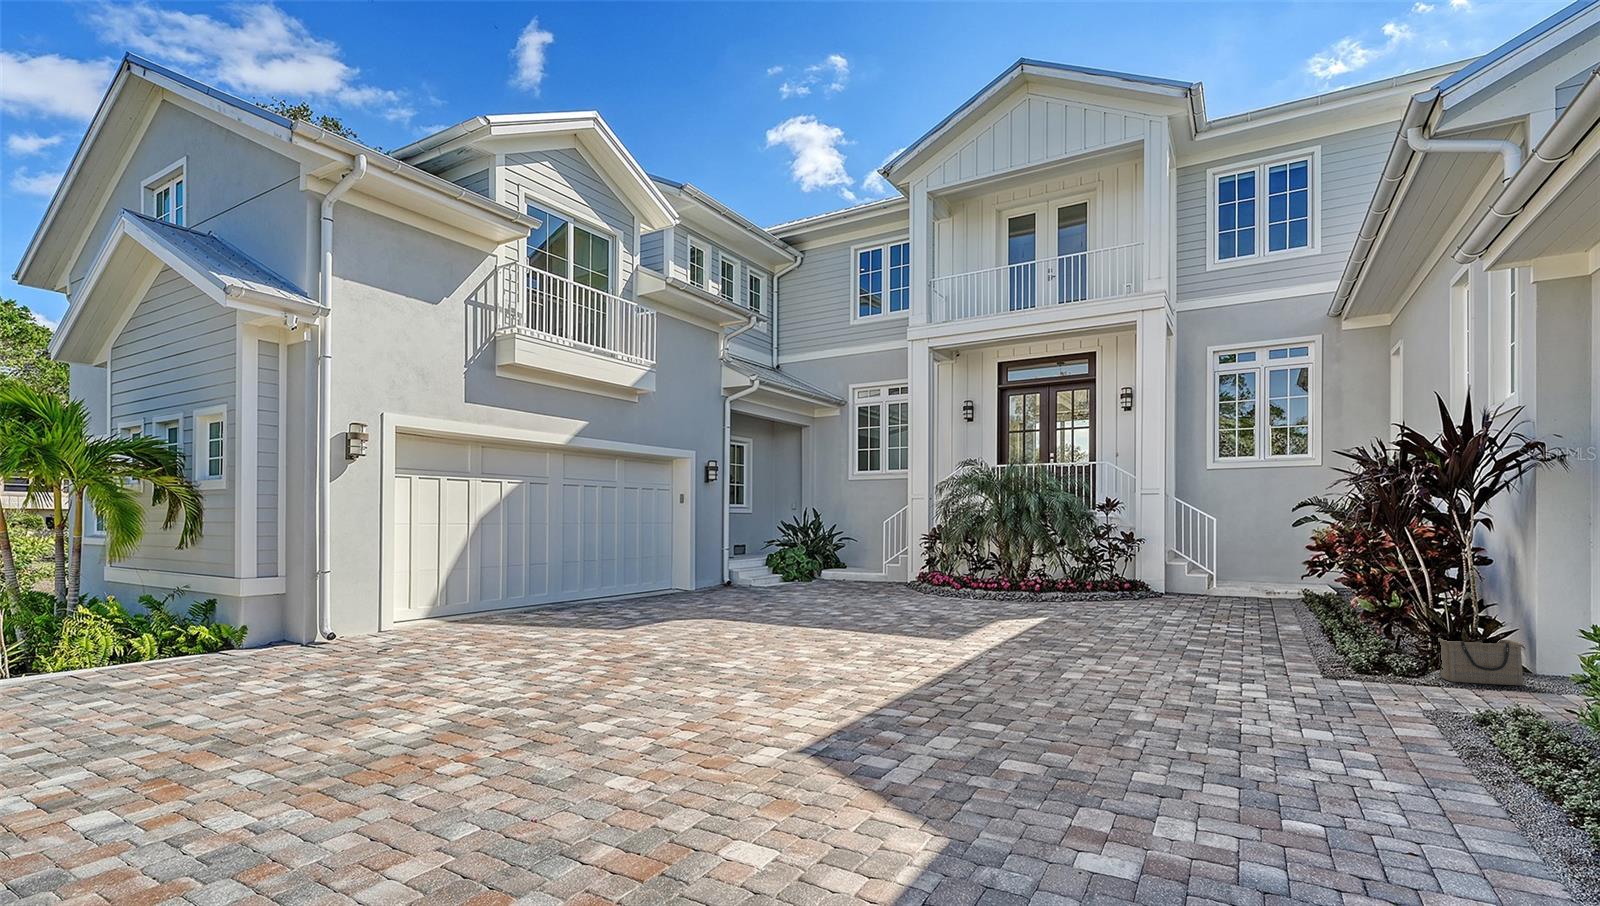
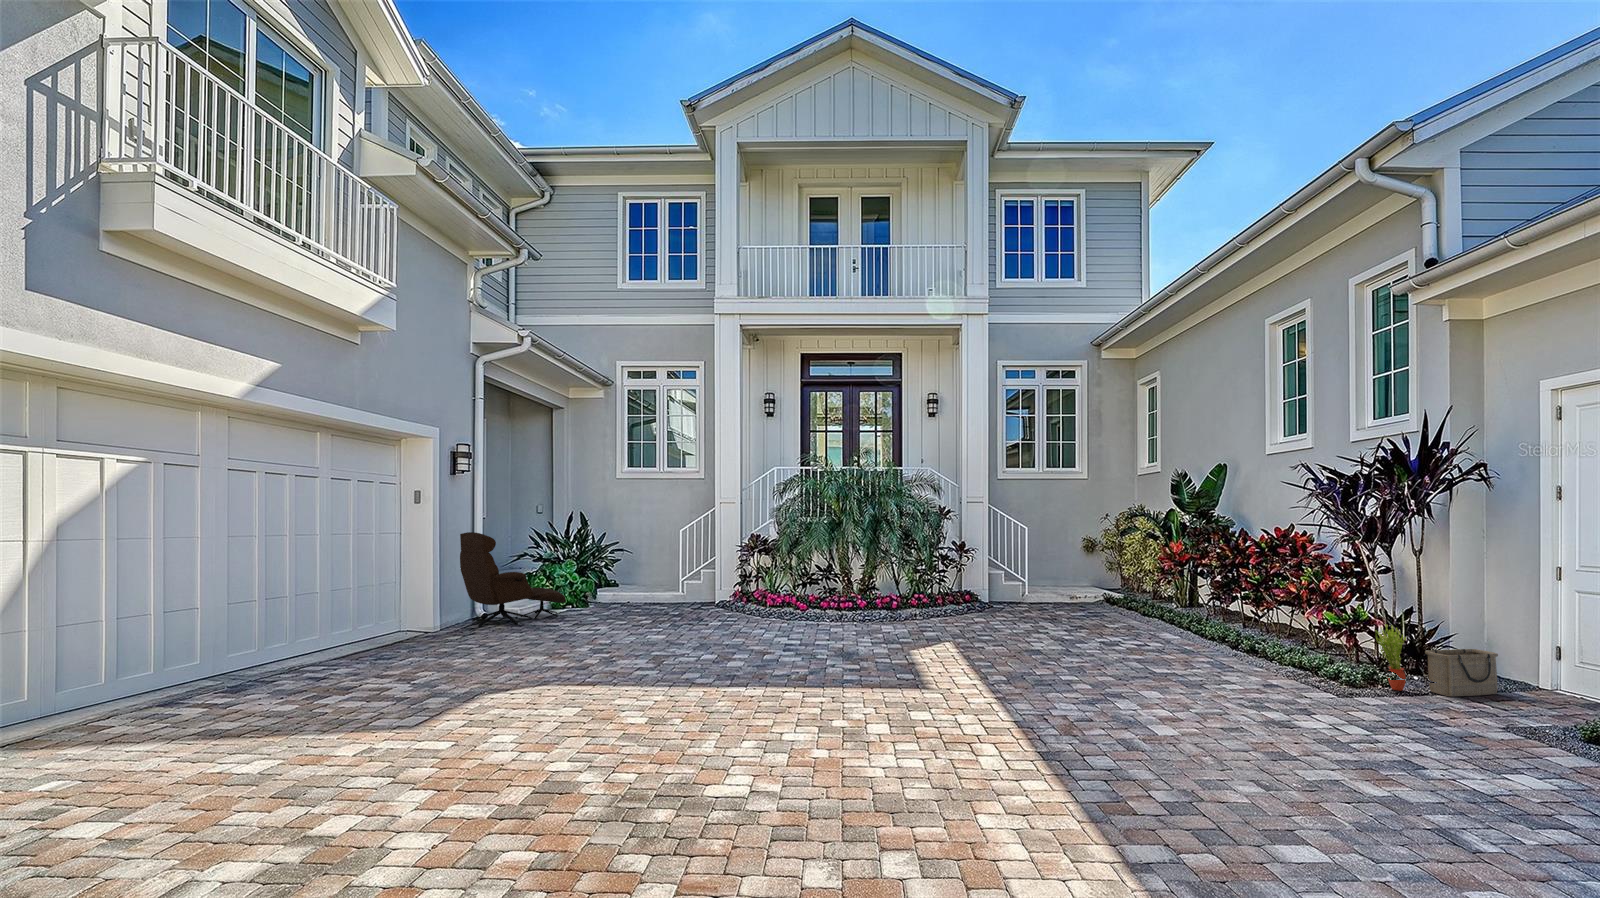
lounge chair: none [717,522,790,587] -> present [460,532,566,626]
potted plant: none [1386,610,1414,674] -> present [1376,624,1406,691]

